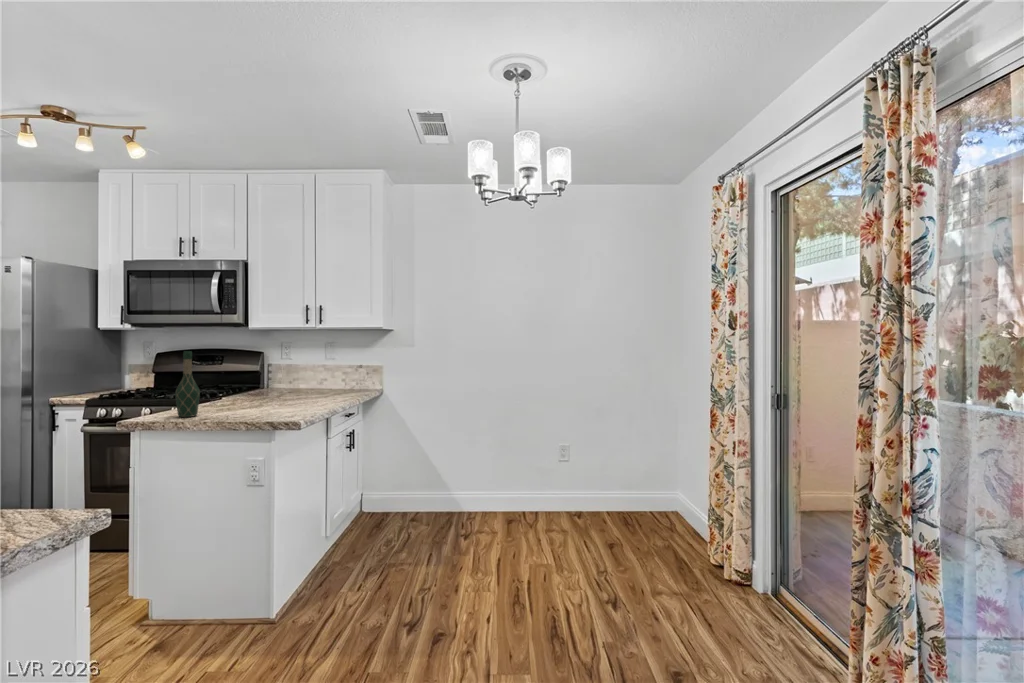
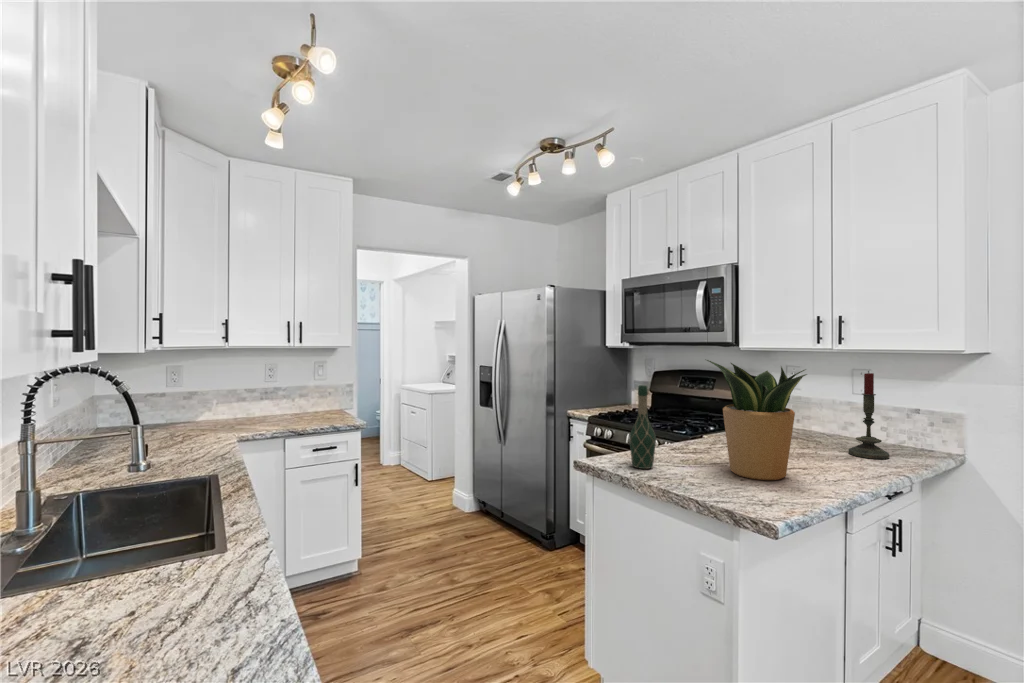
potted plant: none [237,331,310,411] -> present [707,360,807,480]
candle: none [326,341,348,395] -> present [848,371,889,459]

